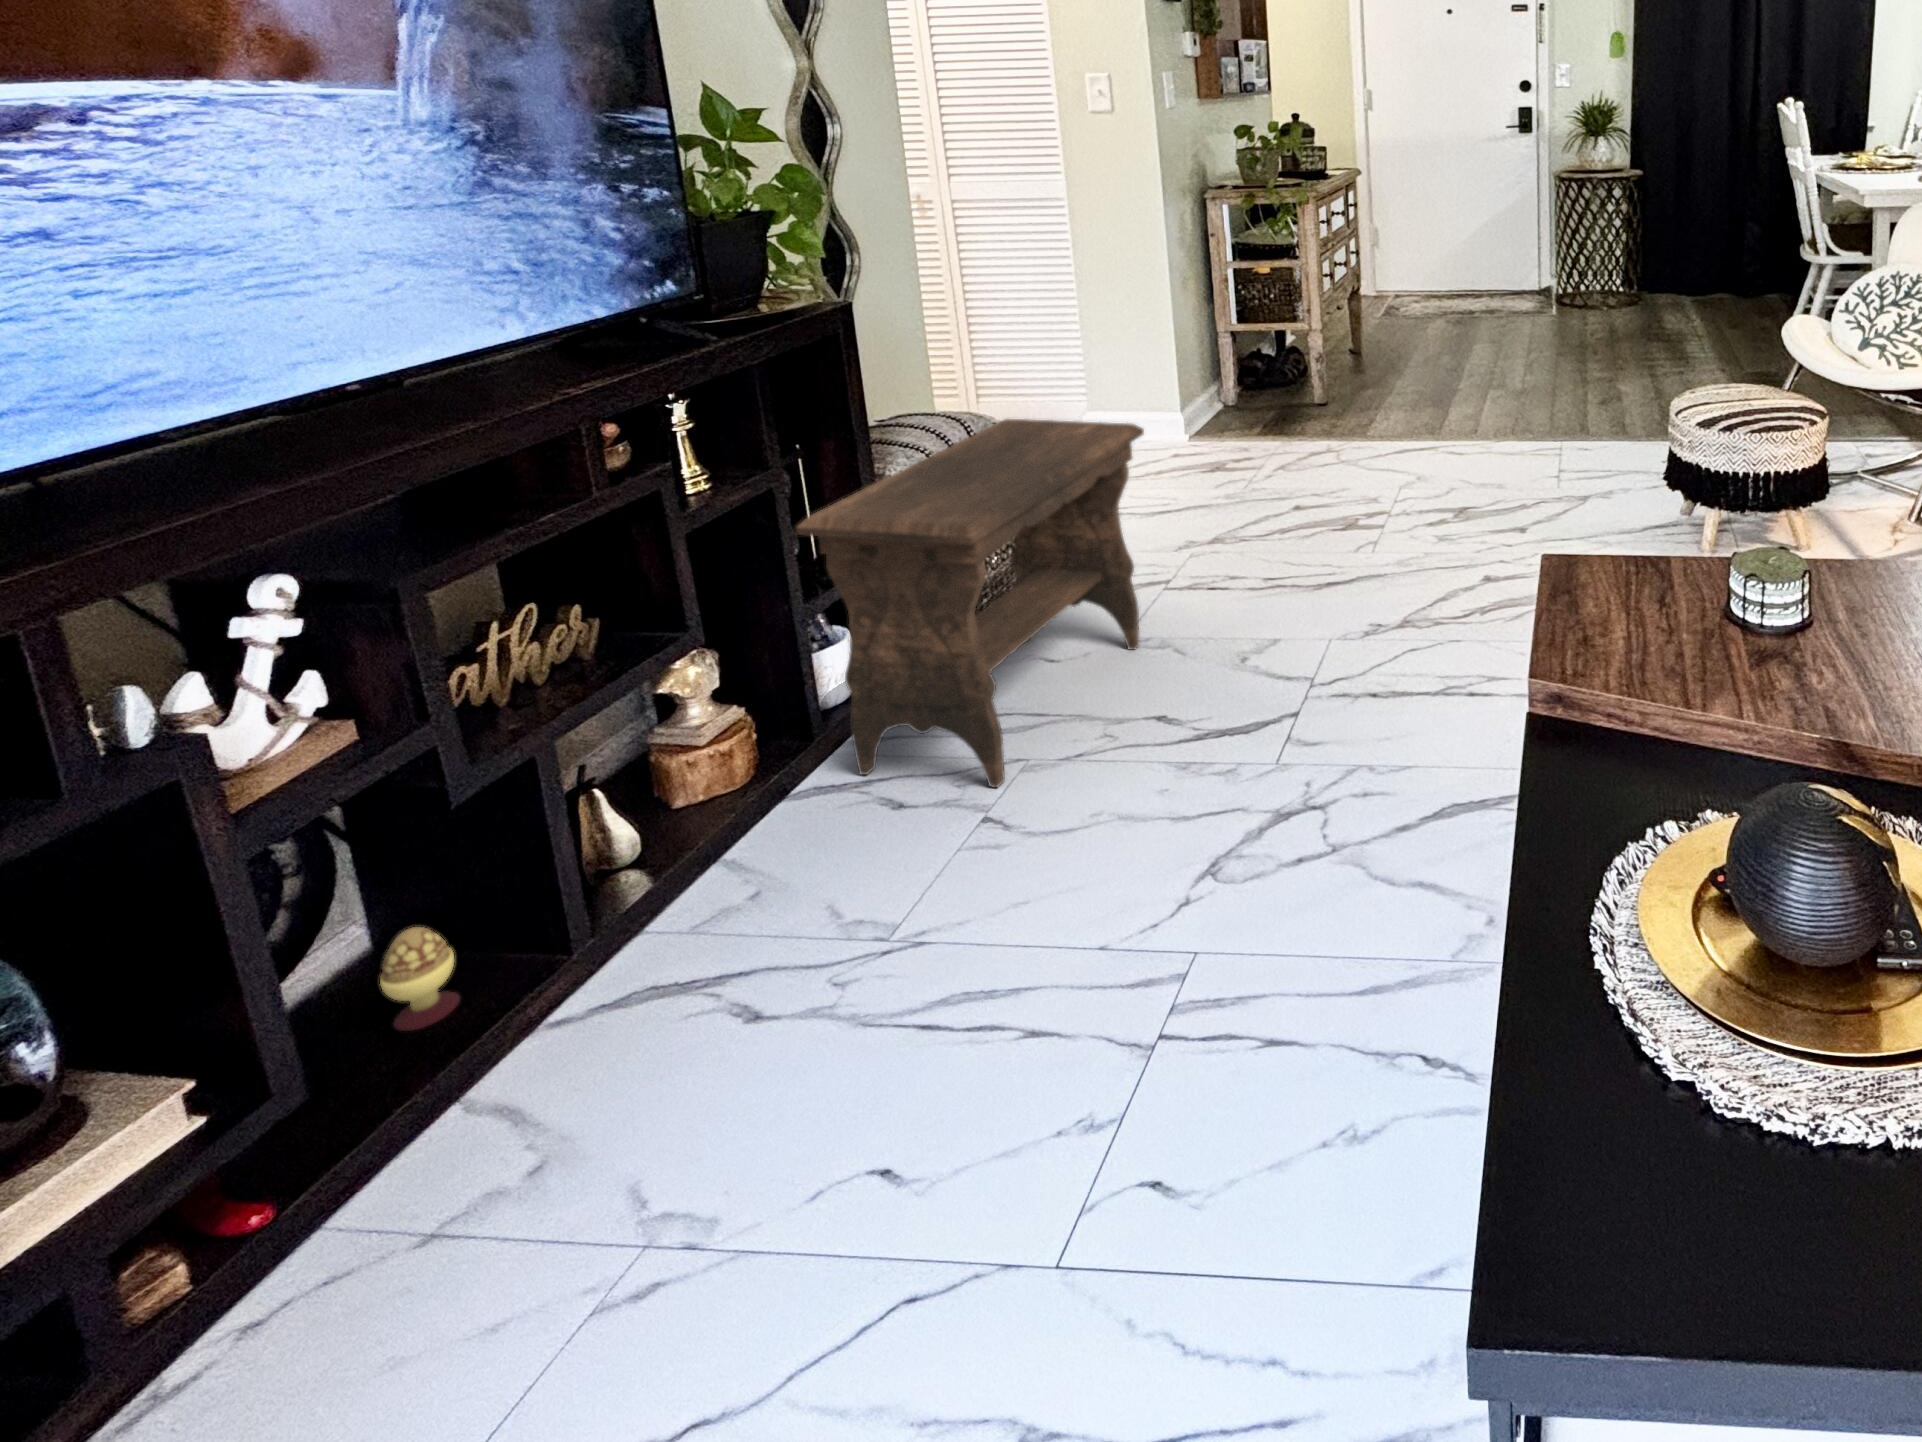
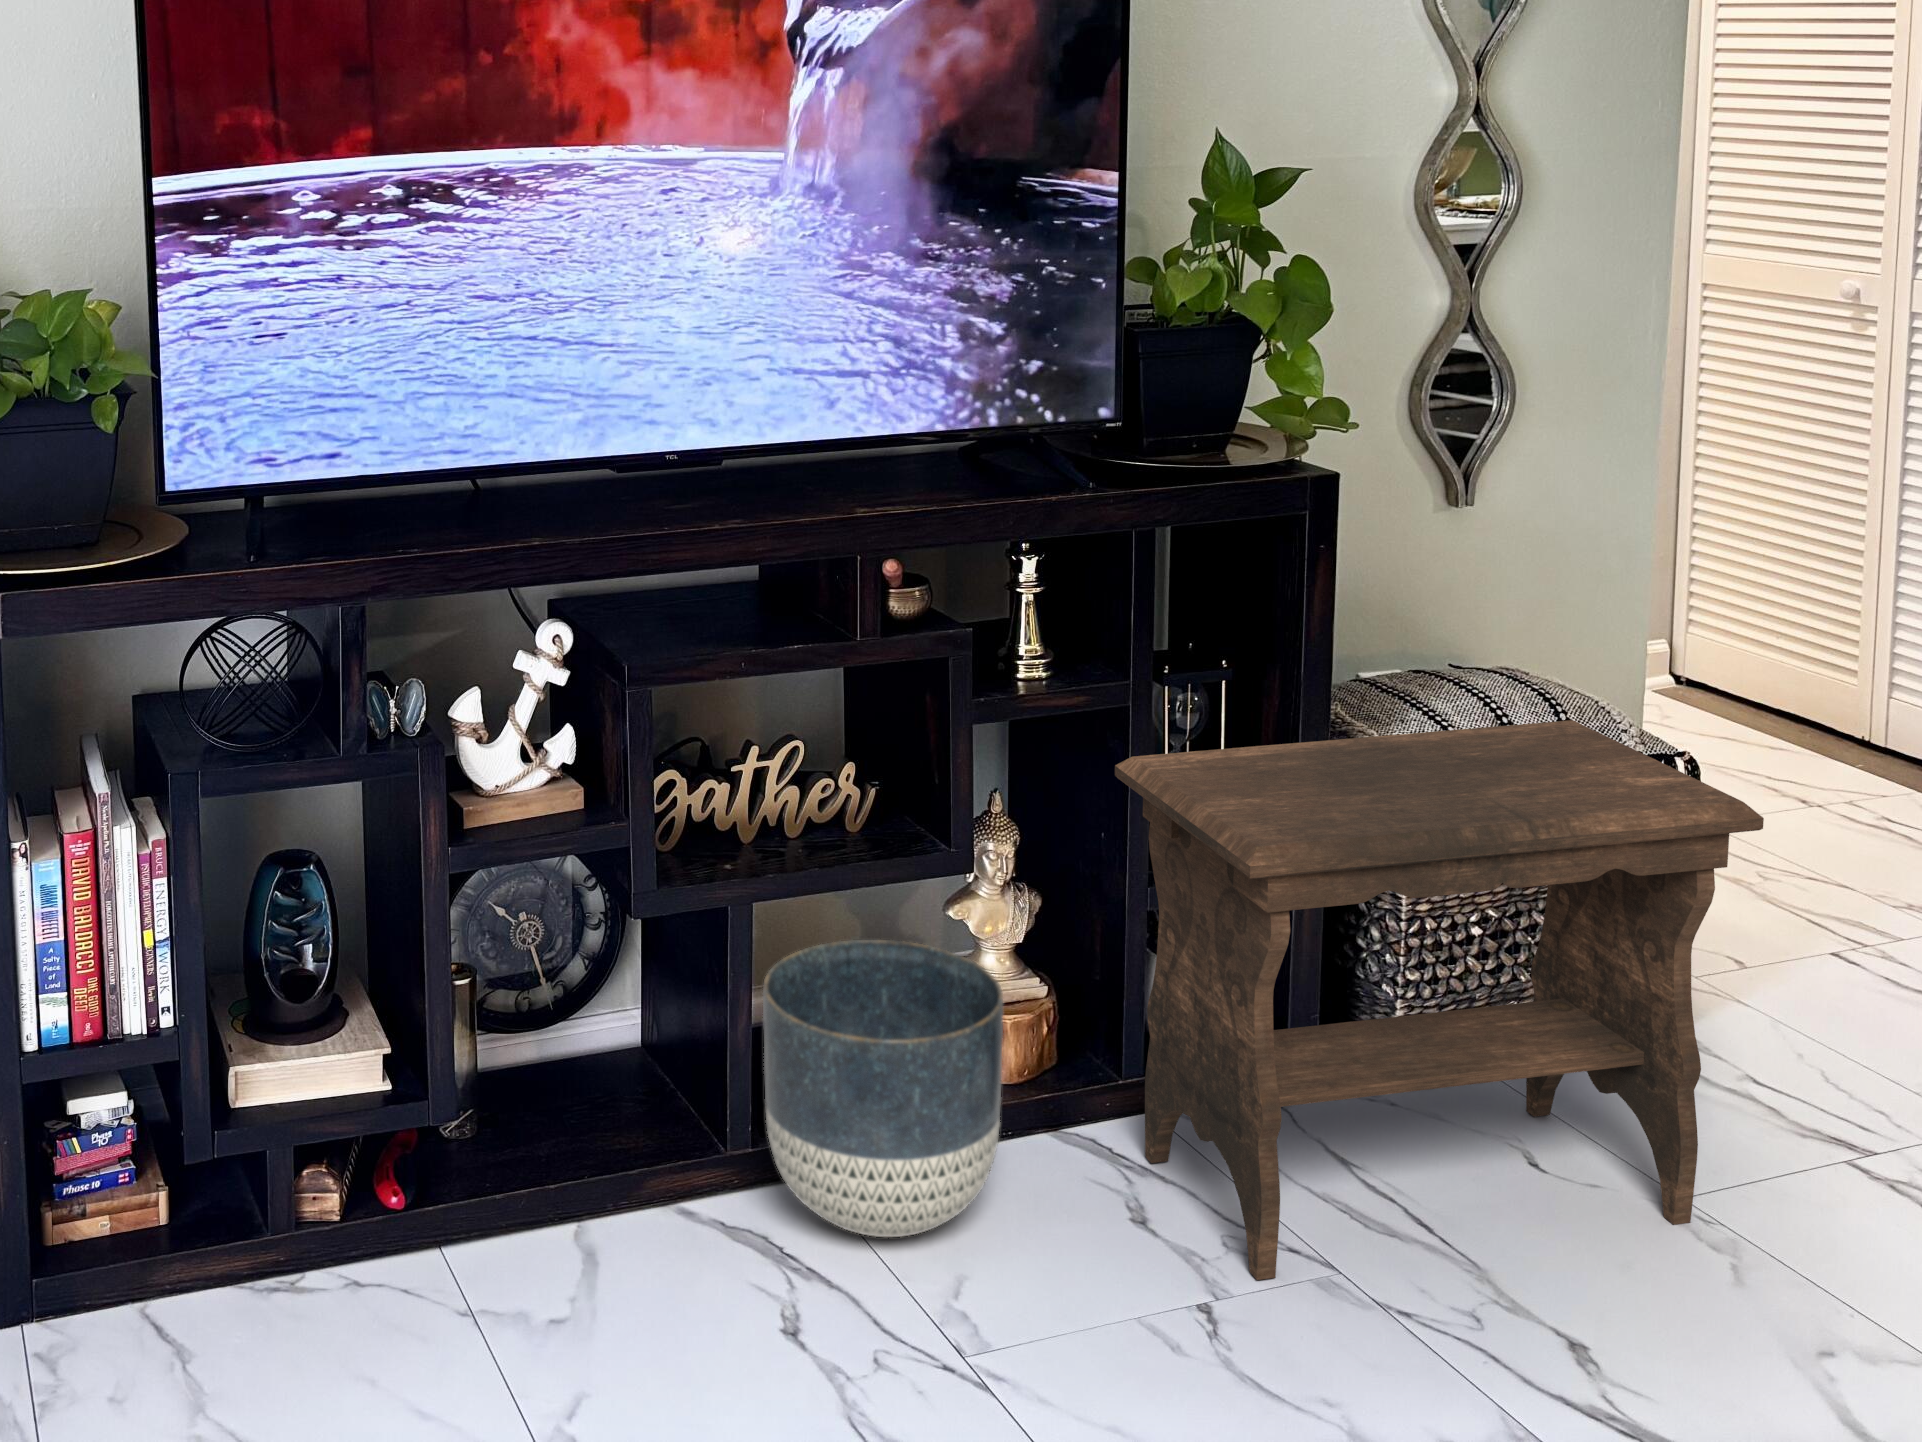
planter: none [583,700,817,941] -> present [763,940,1003,1237]
decorative egg: present [380,927,460,1031] -> none [582,1029,640,1139]

